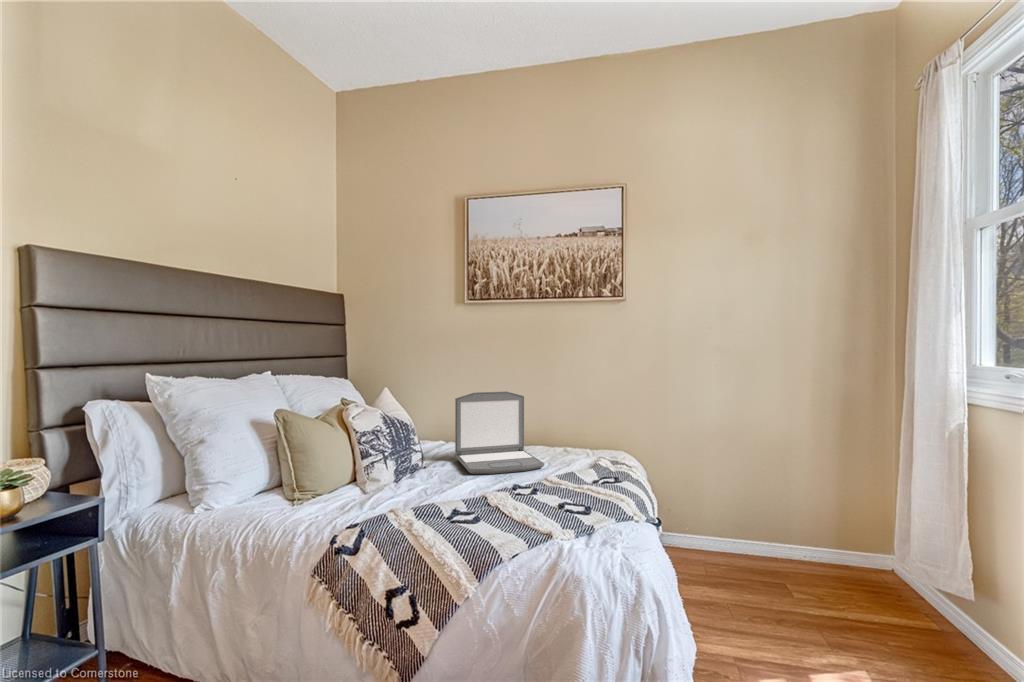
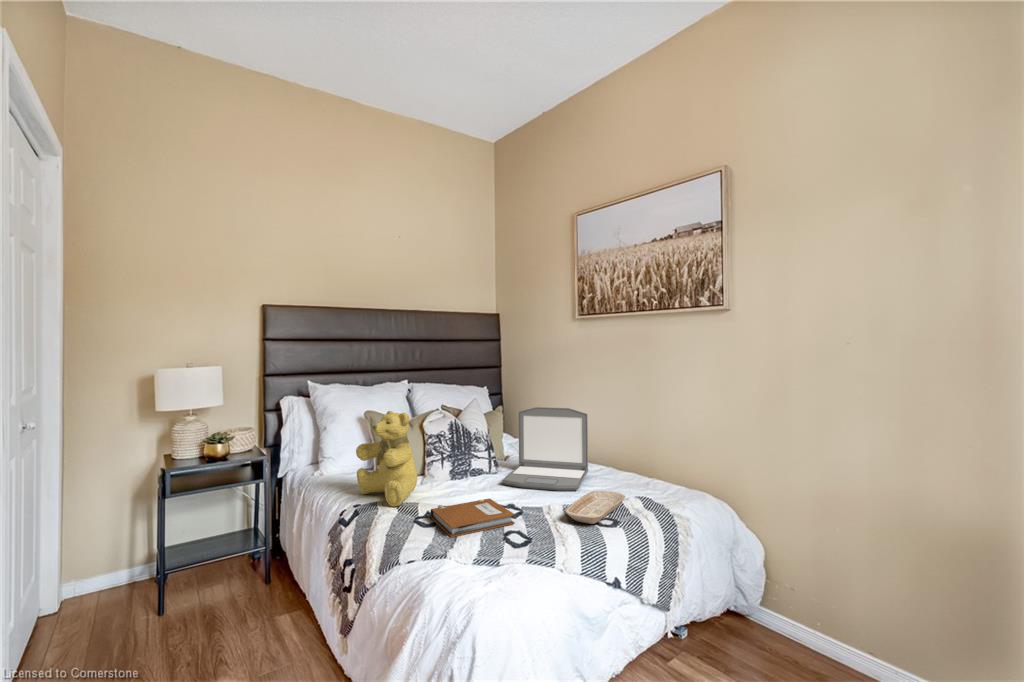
teddy bear: none [326,404,415,513] -> present [356,411,417,507]
tray: none [568,462,615,490] -> present [566,491,625,524]
notebook: none [467,485,550,524] -> present [430,499,514,537]

